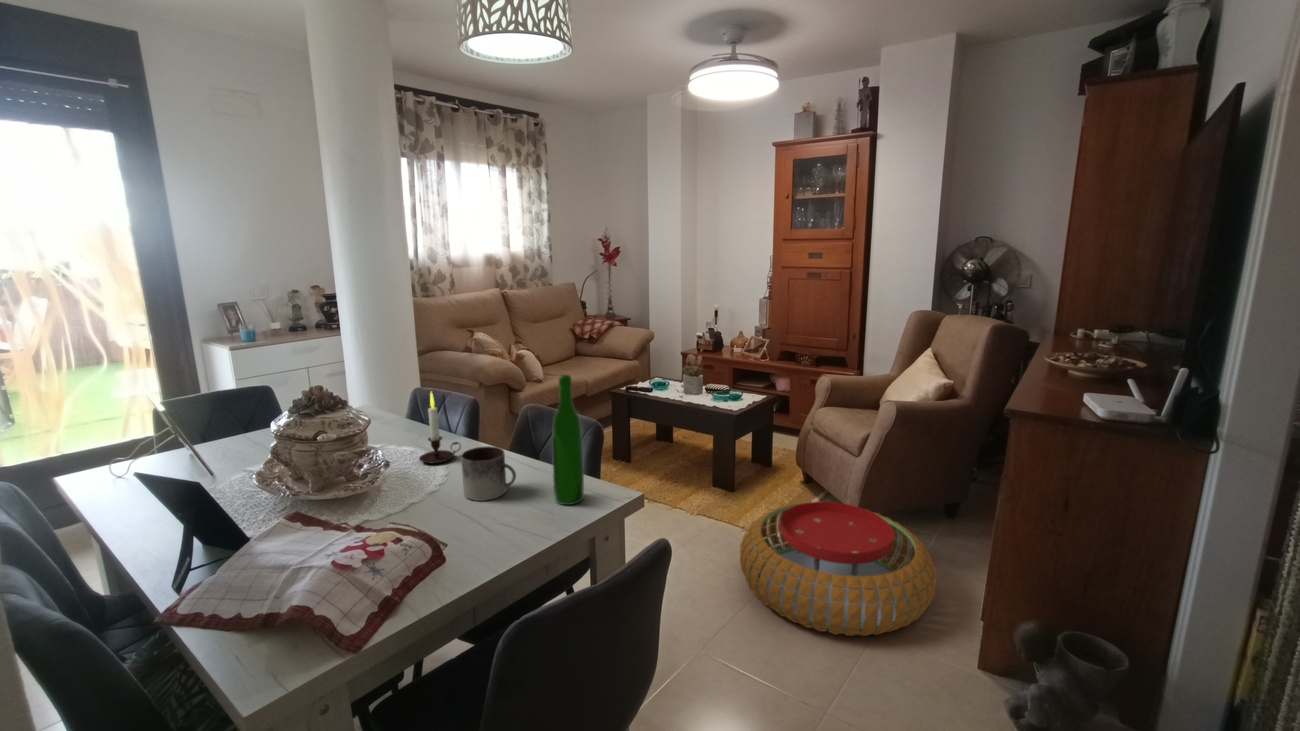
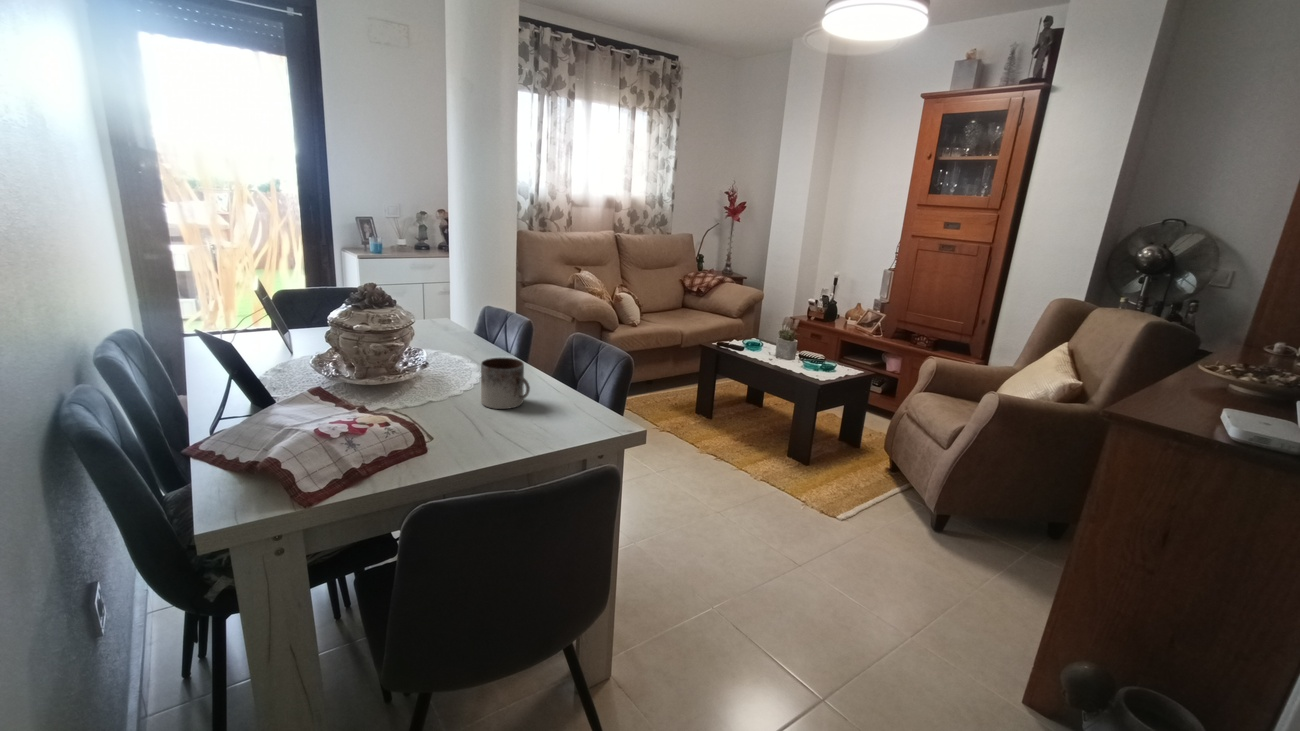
wine bottle: present [552,375,584,505] -> none [561,292,594,426]
candle: present [419,392,461,464] -> none [461,300,503,371]
pouf: present [740,502,937,636] -> none [784,484,1008,639]

